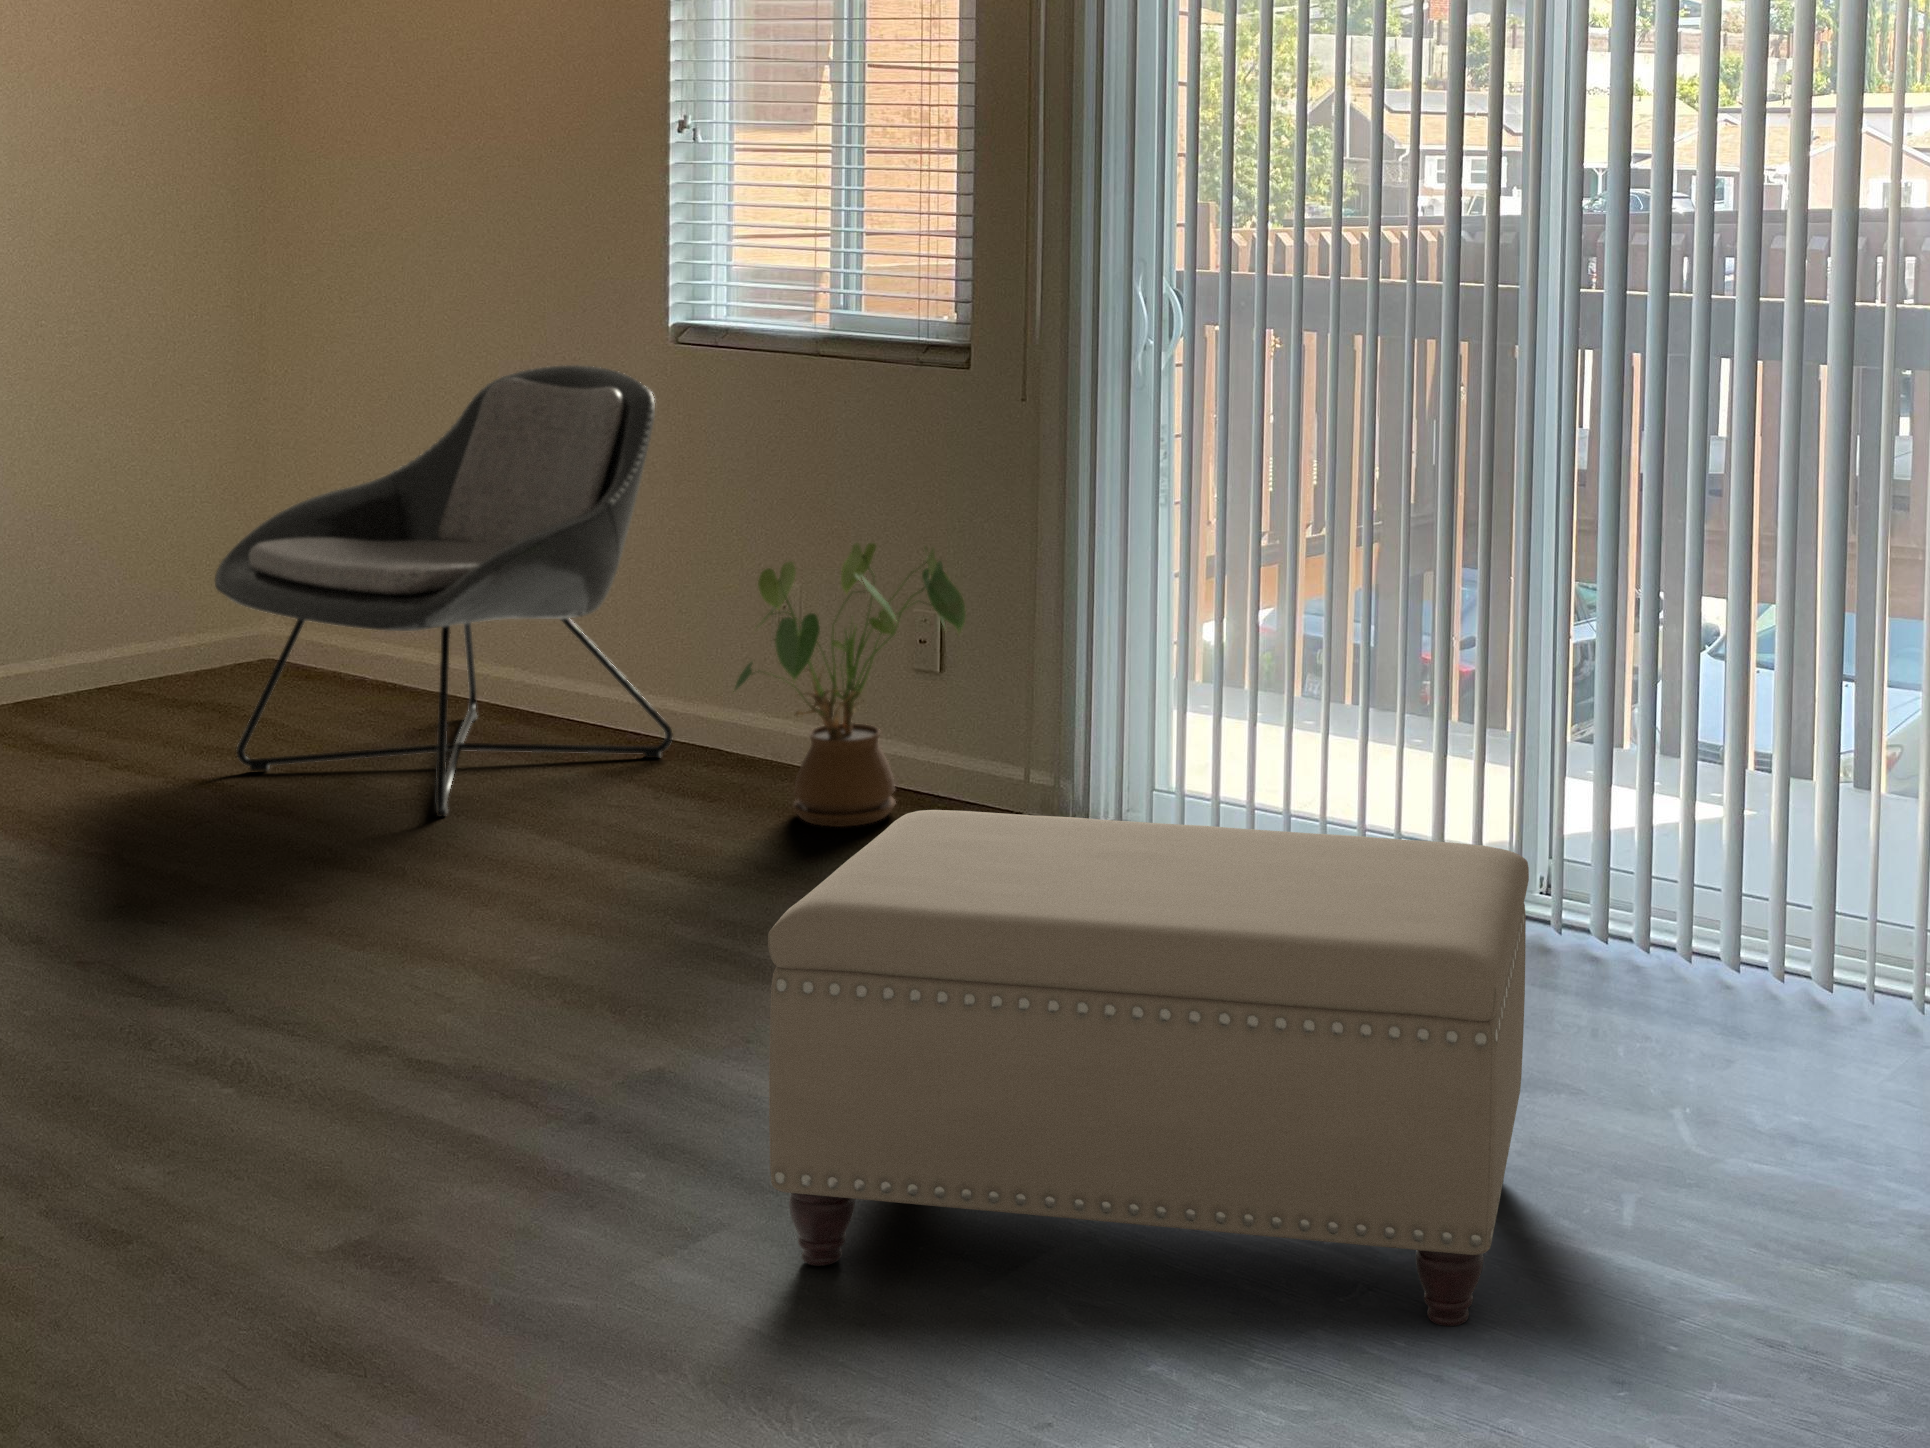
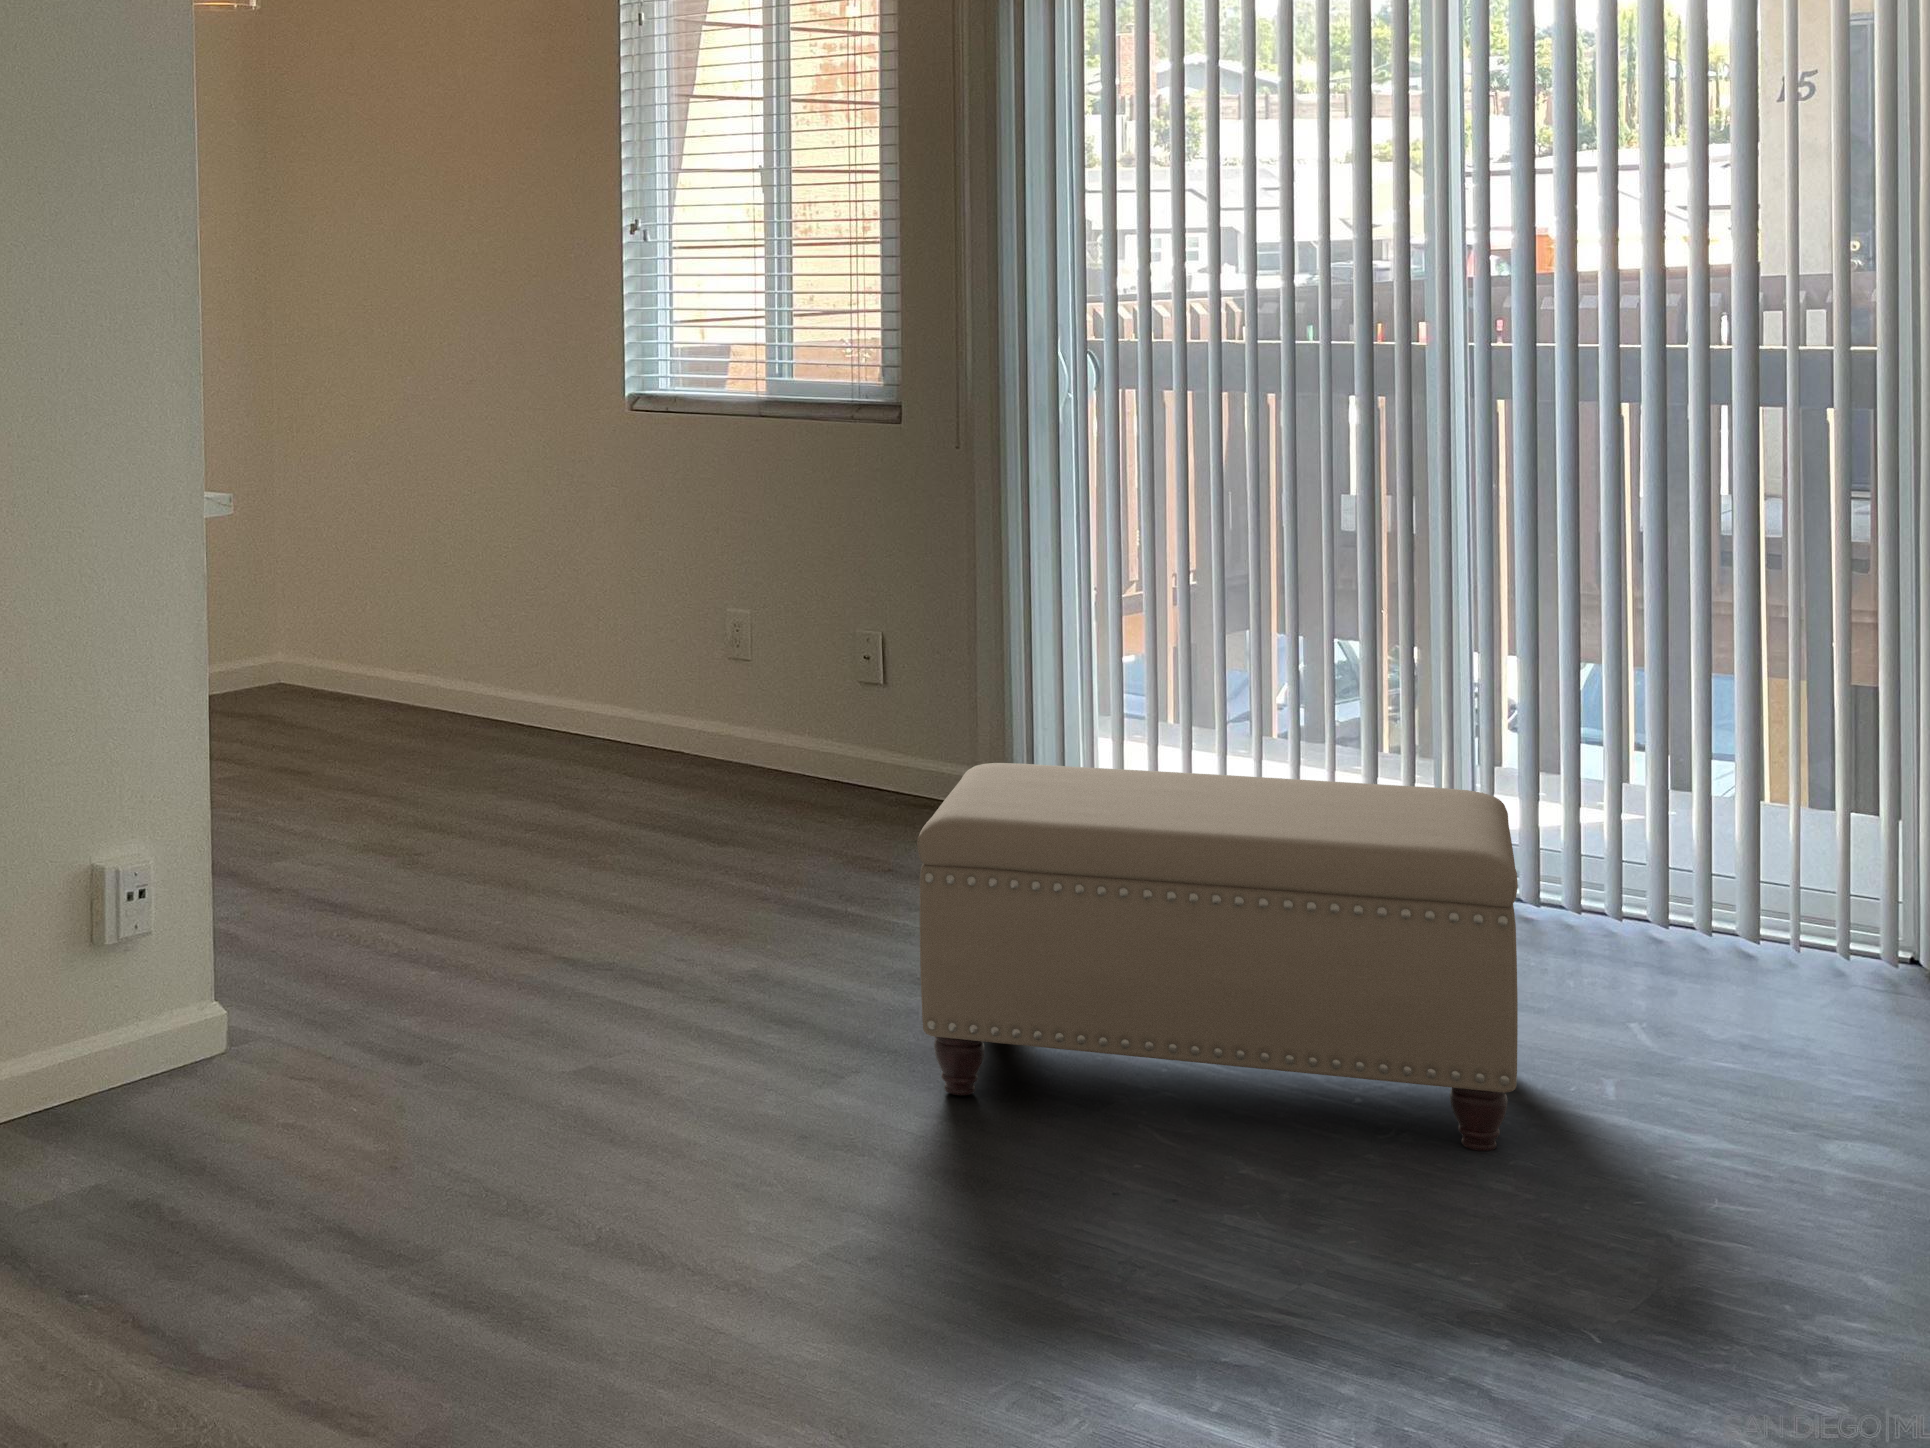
lounge chair: present [215,365,673,817] -> none [278,432,642,805]
house plant: present [733,543,966,827] -> none [722,574,918,815]

